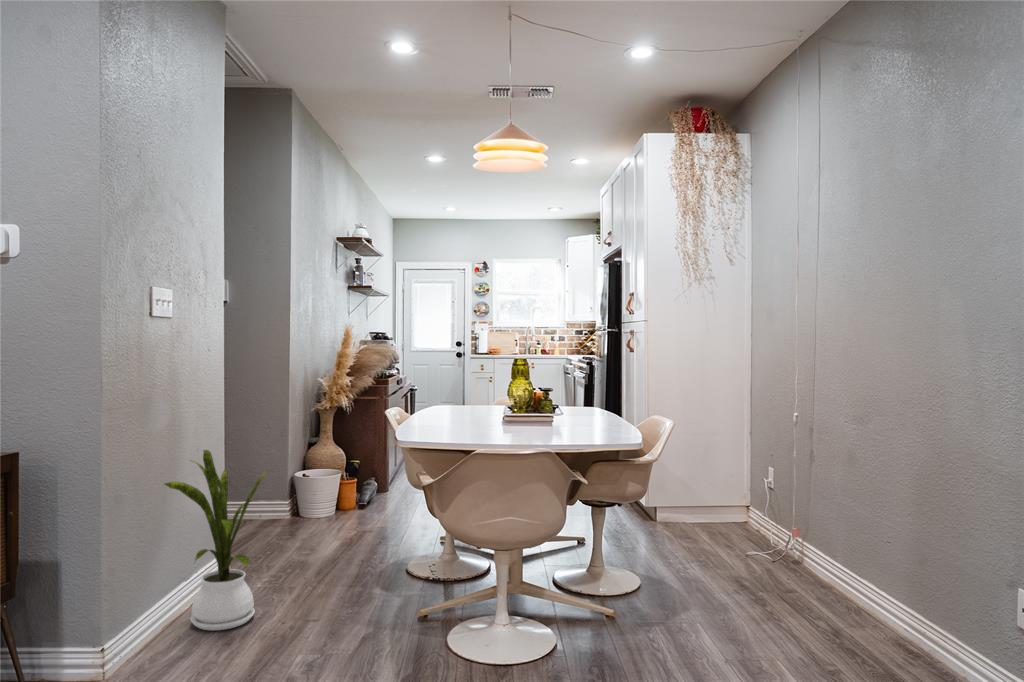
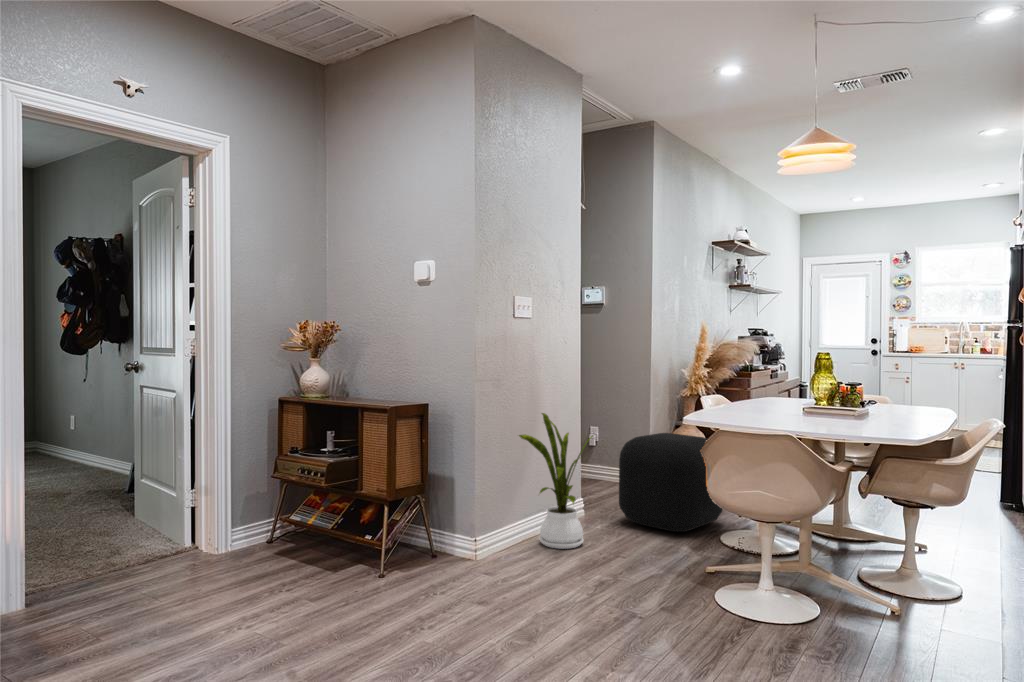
ottoman: none [280,455,402,573] -> present [619,433,722,532]

